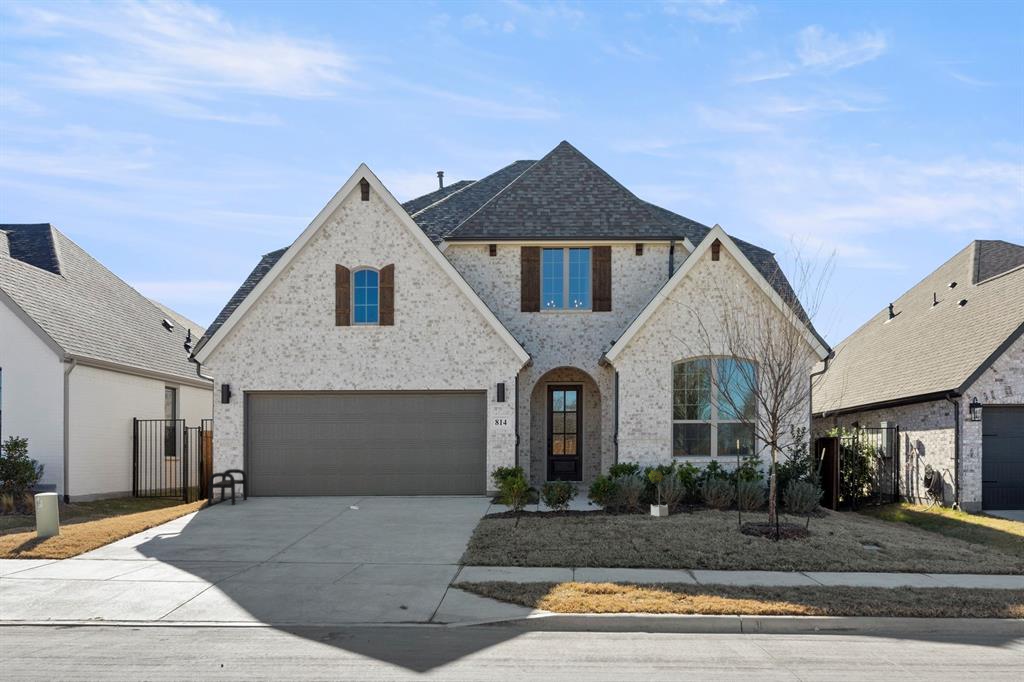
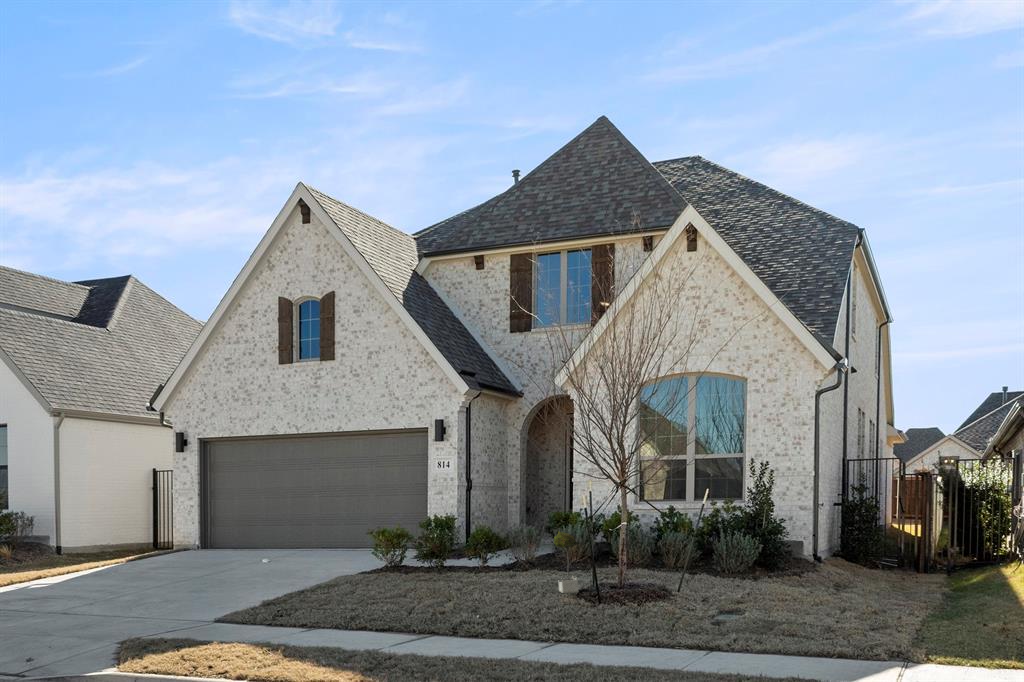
bench: present [208,469,247,505] -> none [148,525,202,564]

